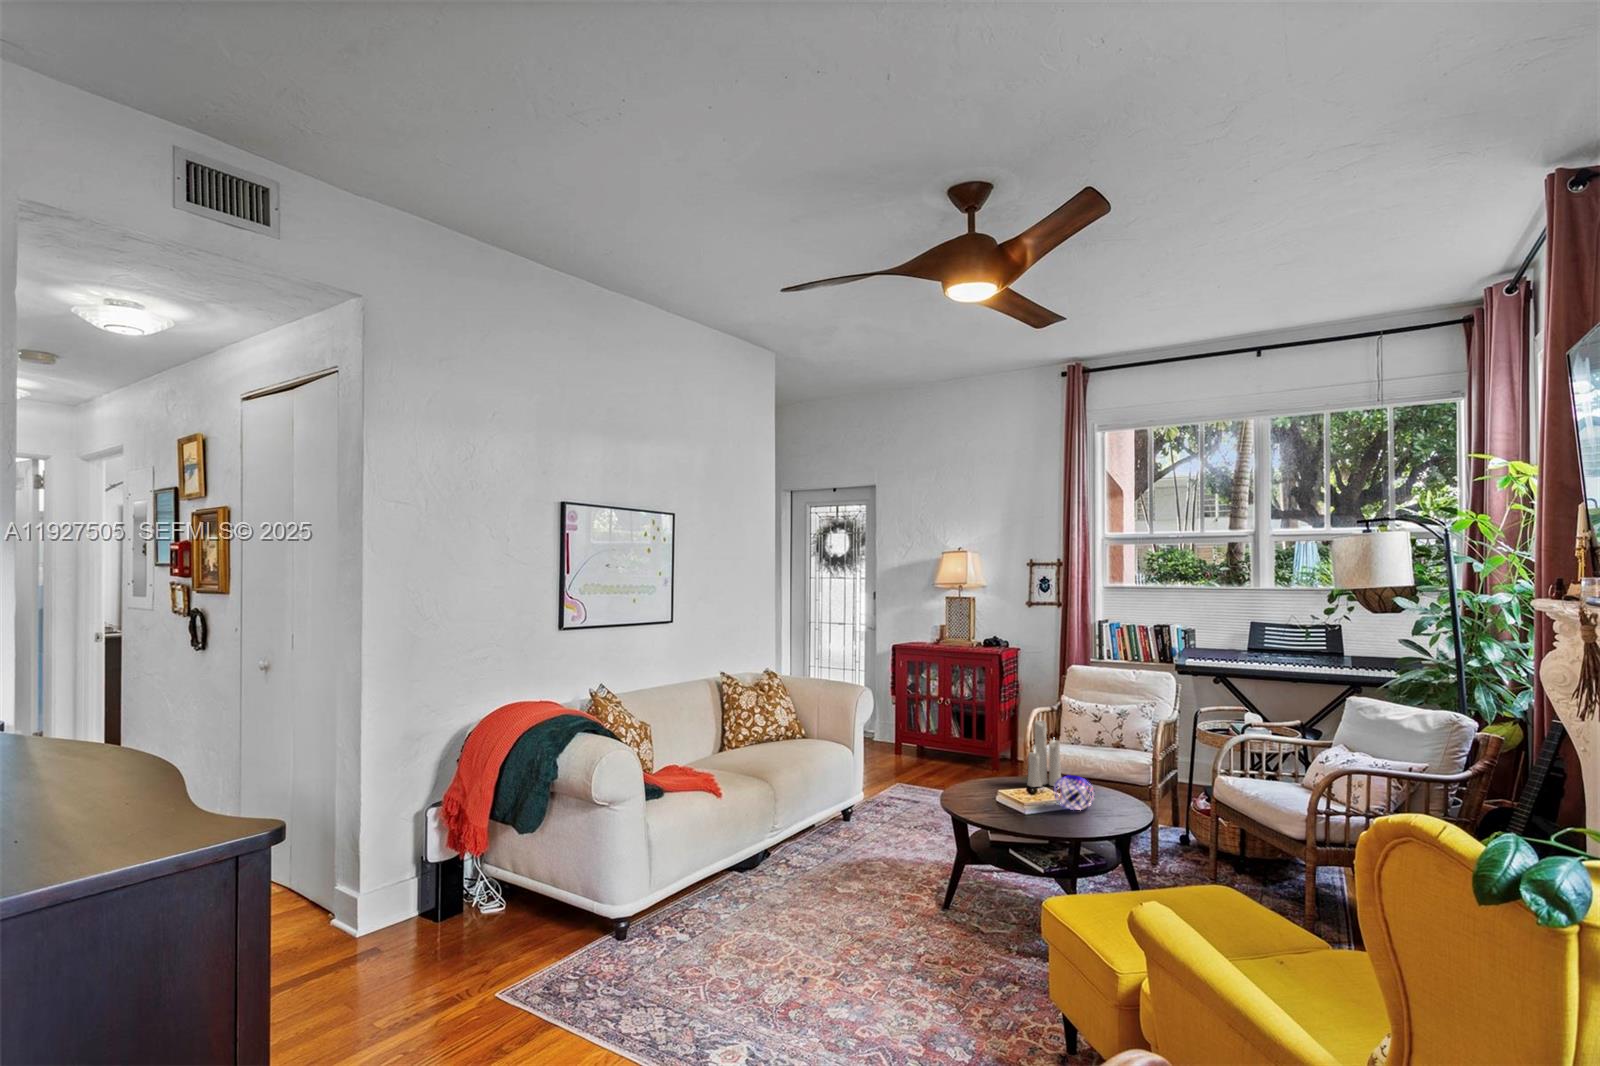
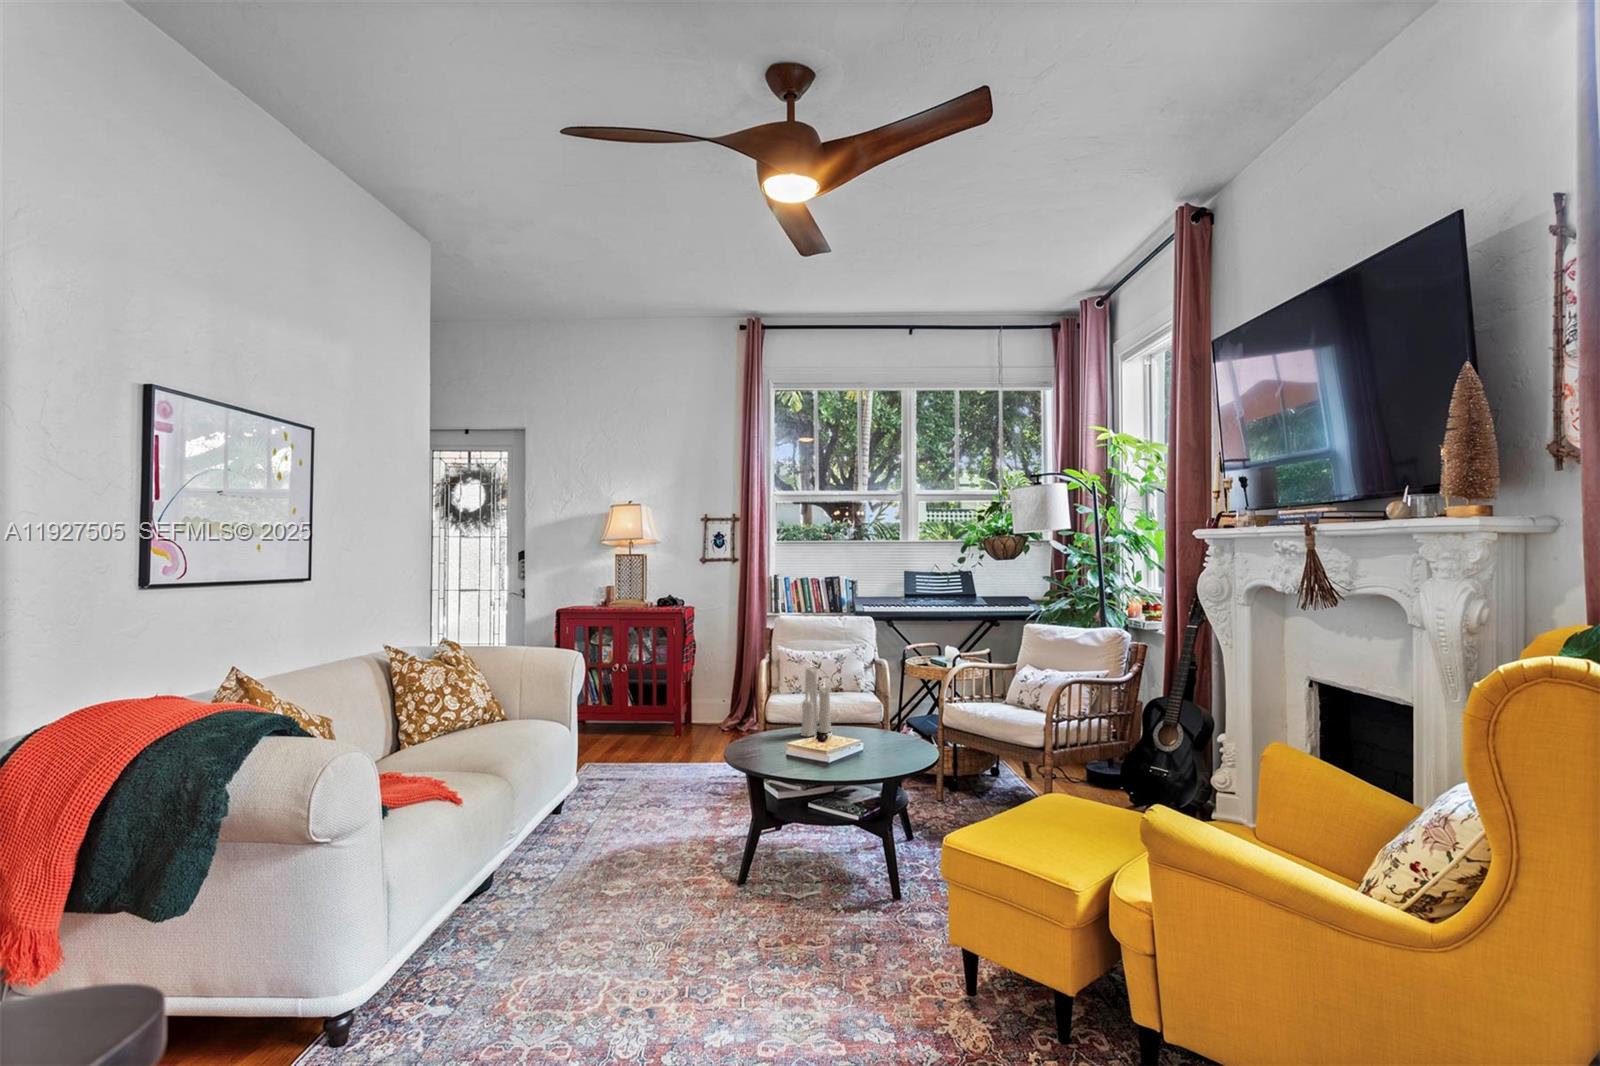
decorative orb: present [1054,775,1094,810] -> none [848,717,887,752]

